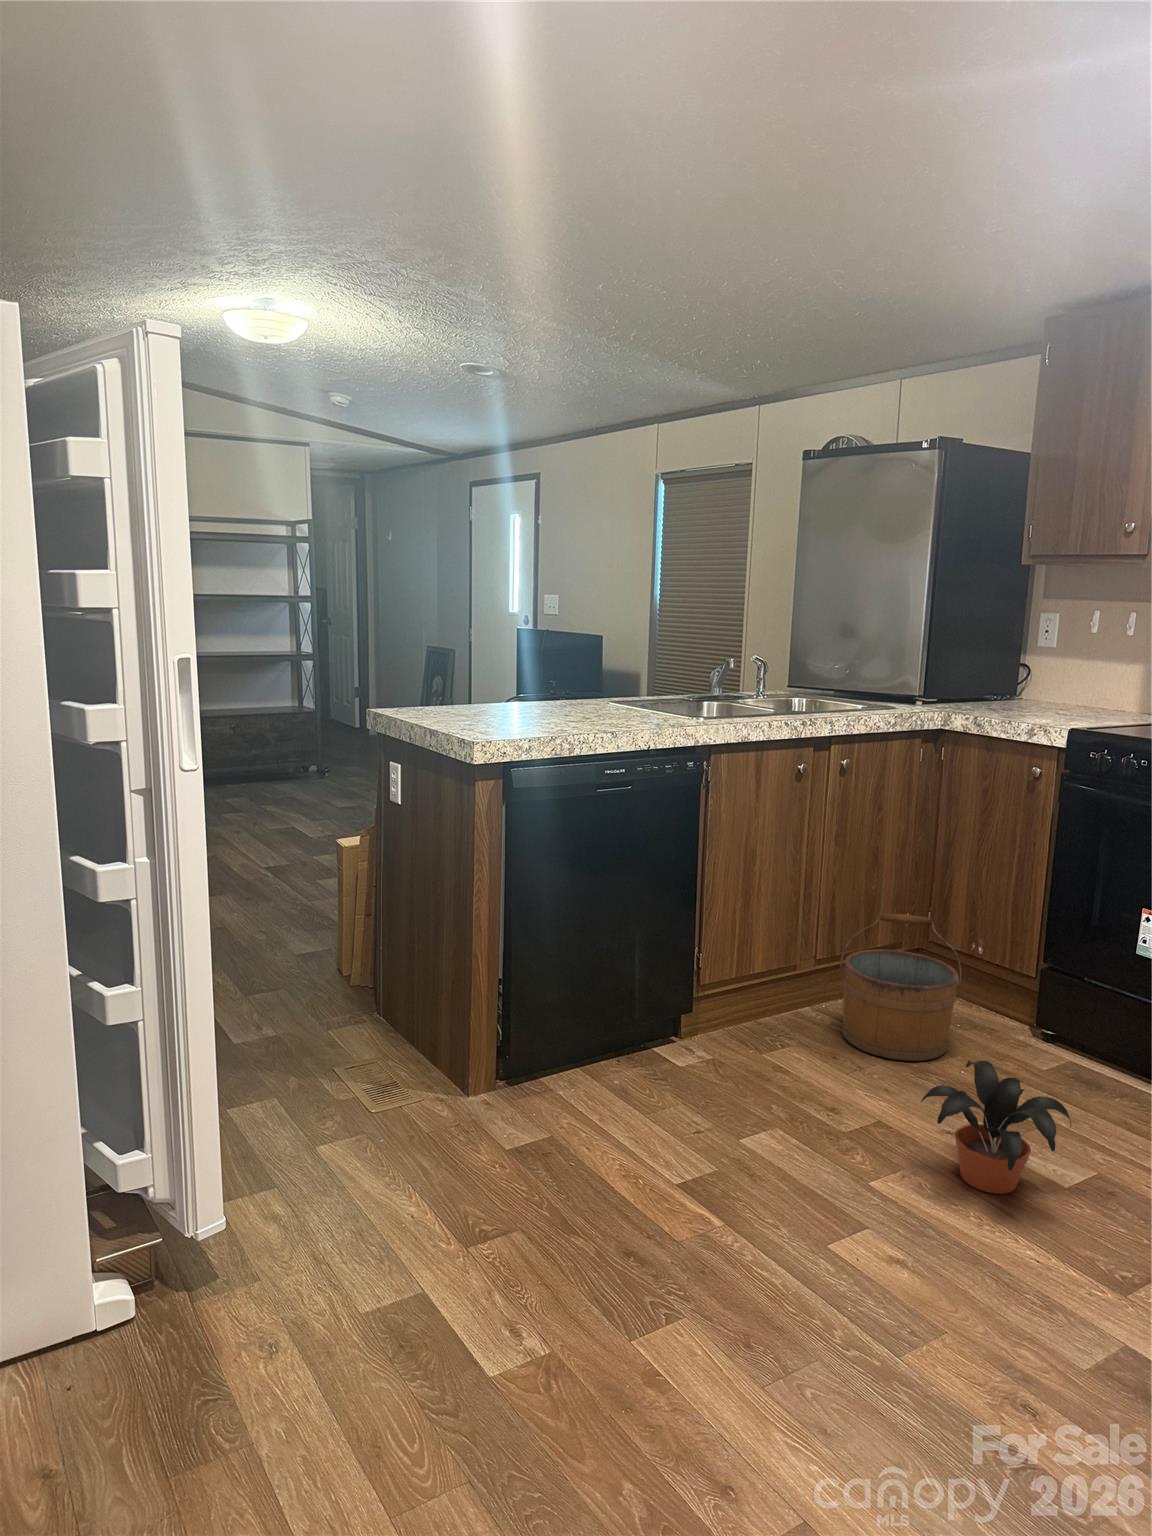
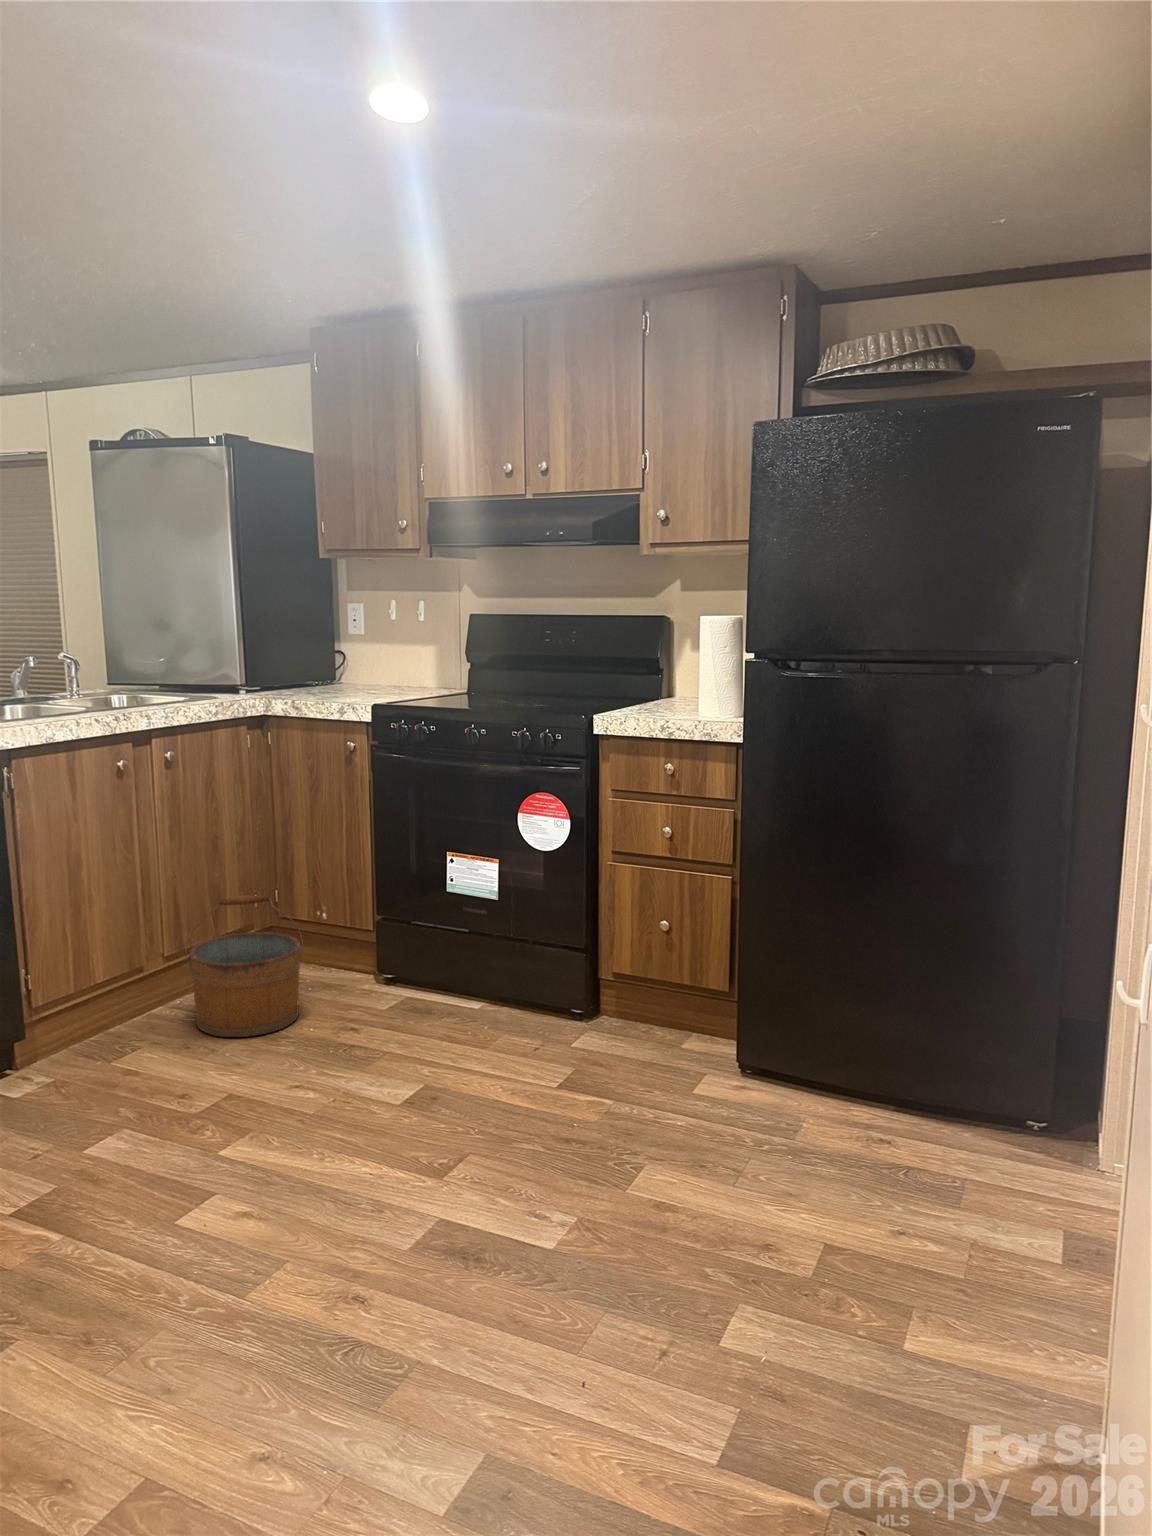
potted plant: present [921,1060,1071,1194] -> none [262,1013,395,1130]

